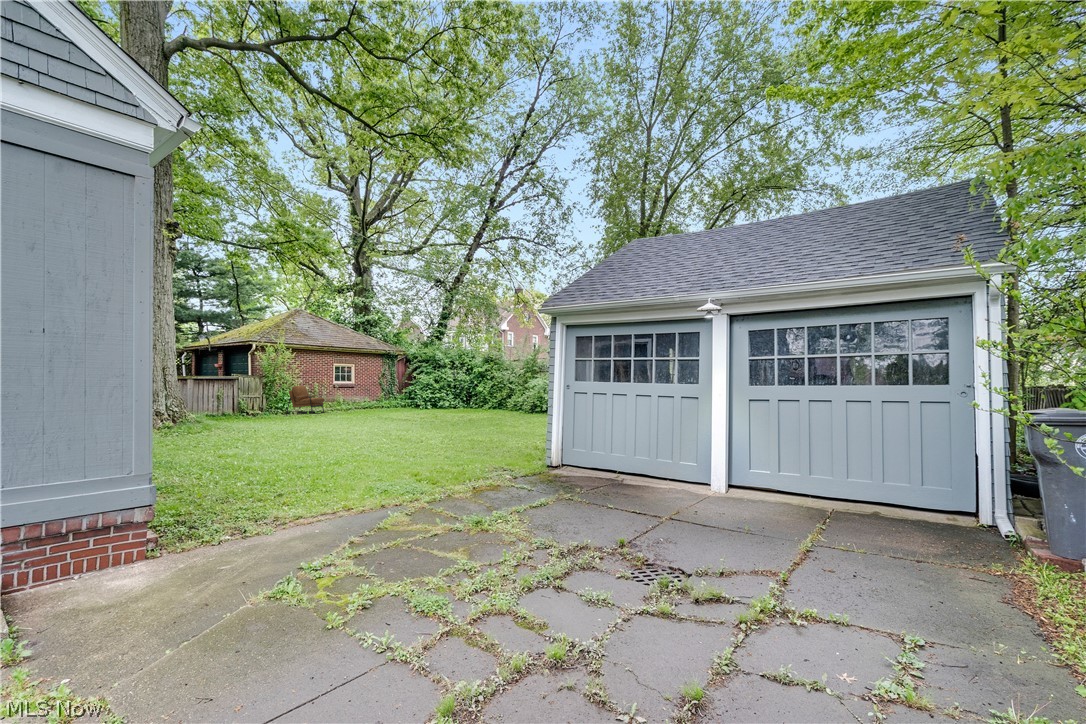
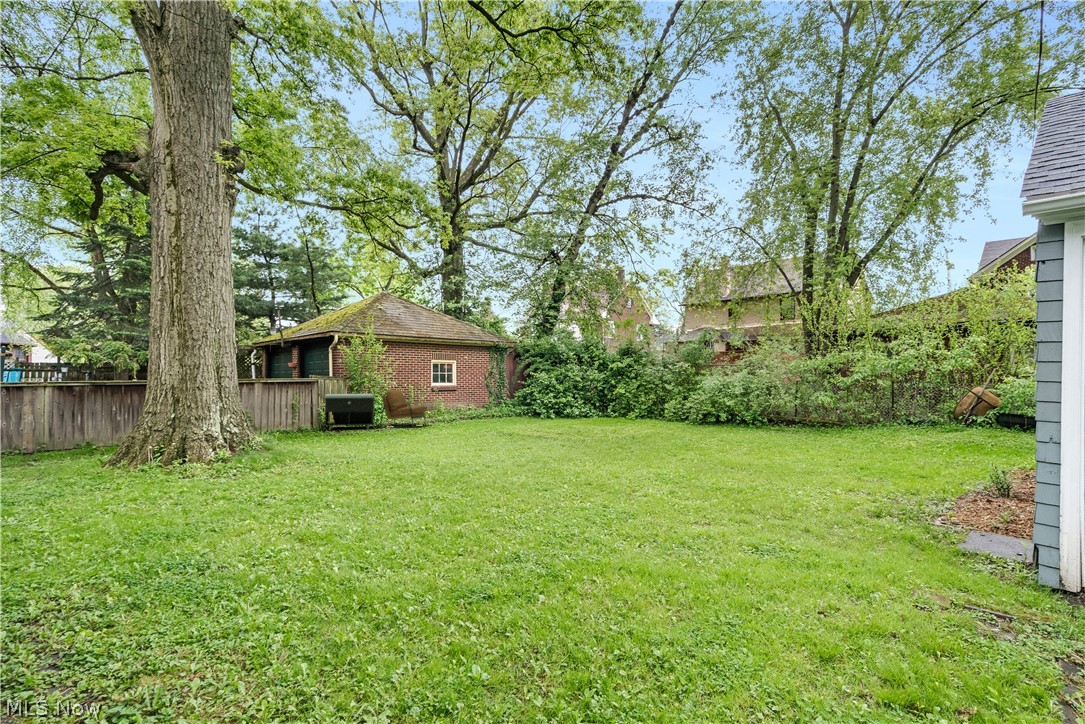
storage bench: none [242,389,283,414] -> present [325,394,374,429]

